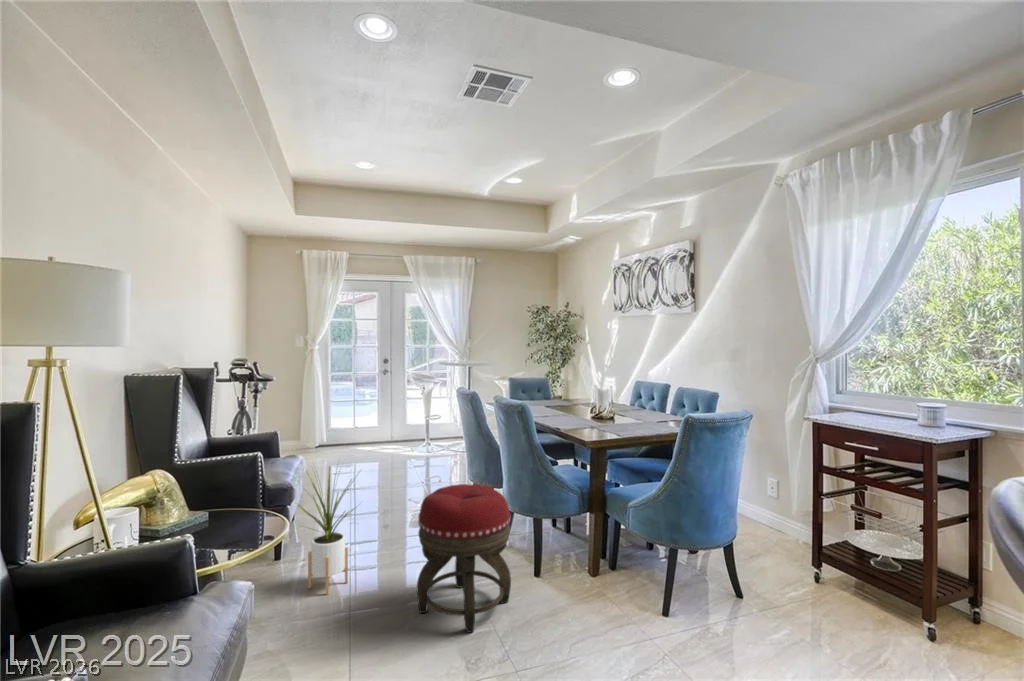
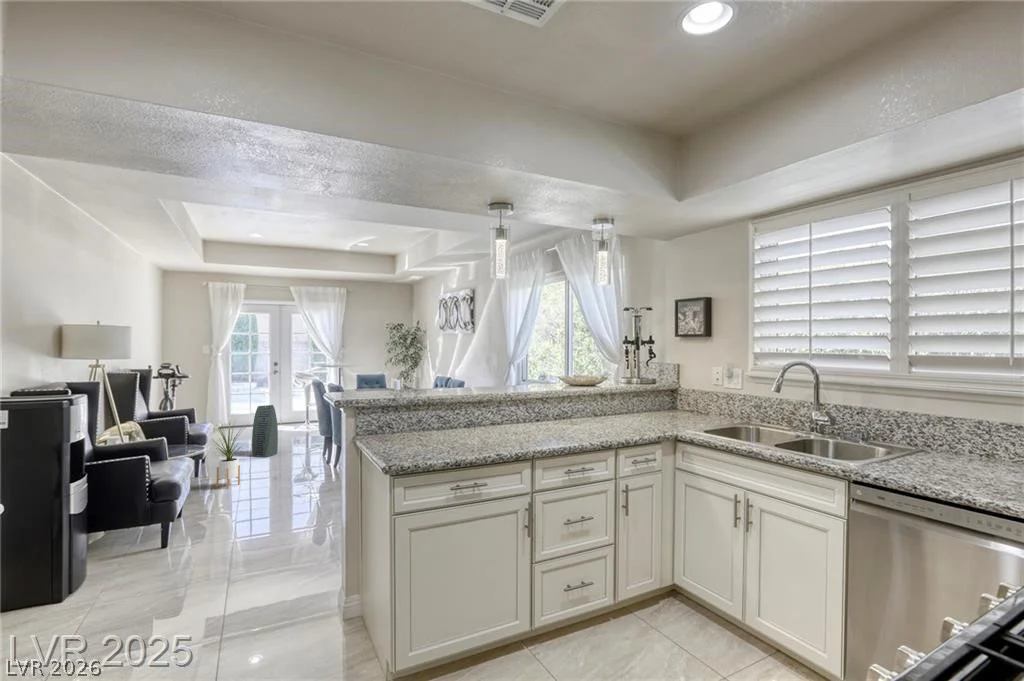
air purifier: none [362,424,398,507] -> present [252,405,278,457]
footstool: present [417,484,511,633] -> none [277,428,329,495]

